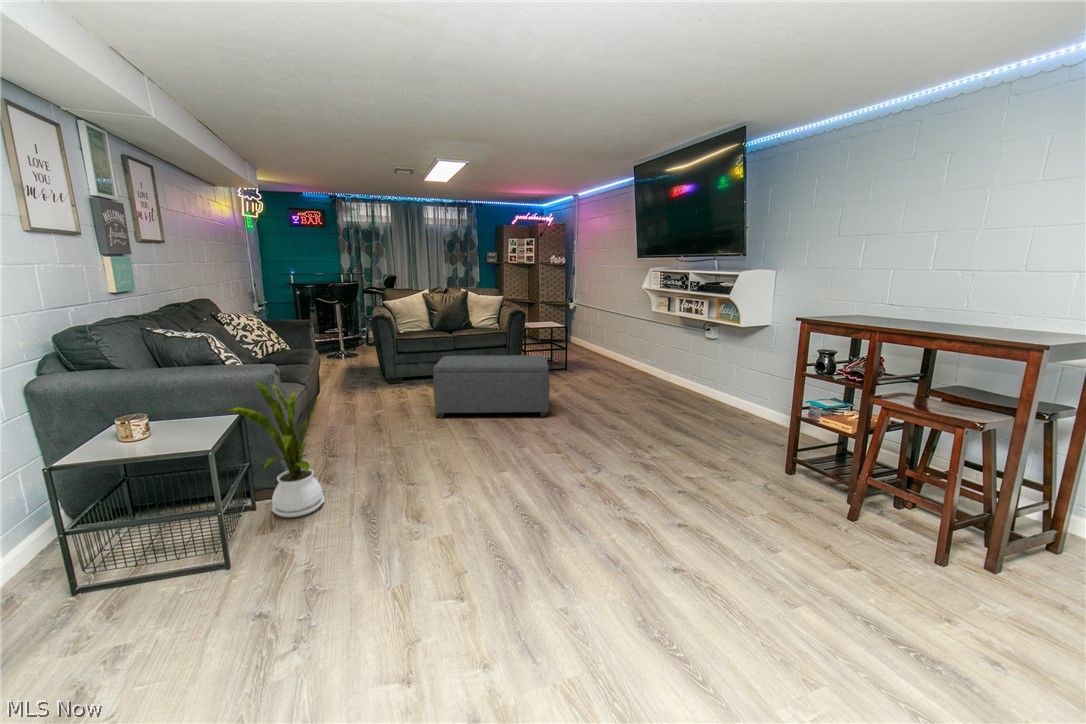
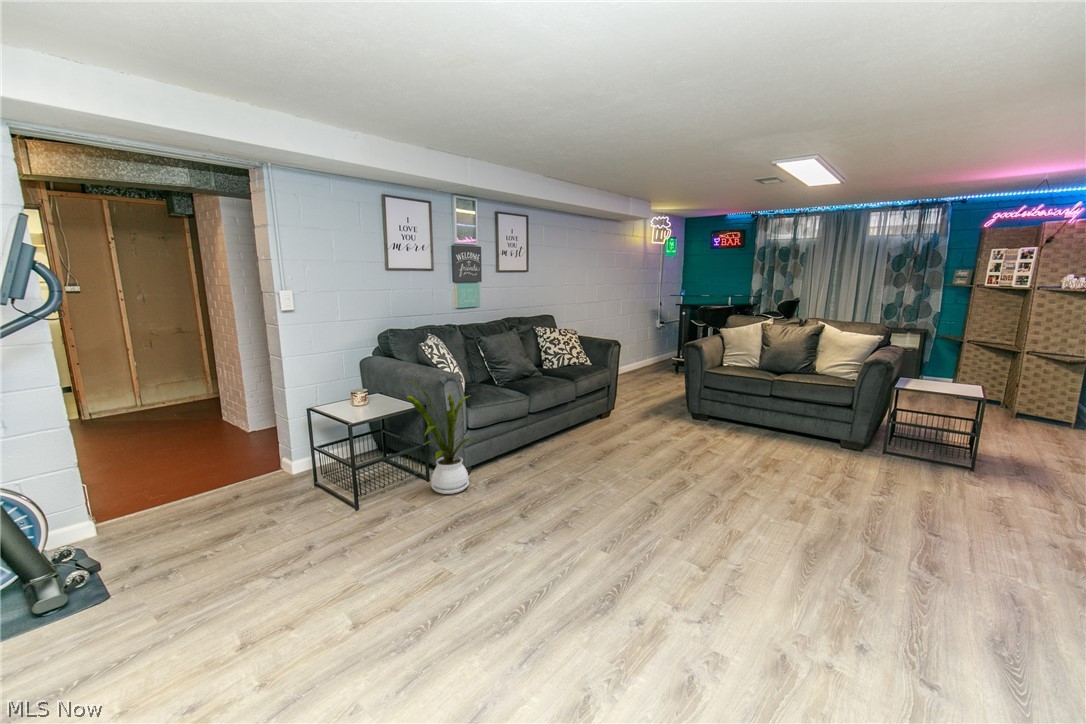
ottoman: present [433,355,550,418] -> none [661,400,829,520]

